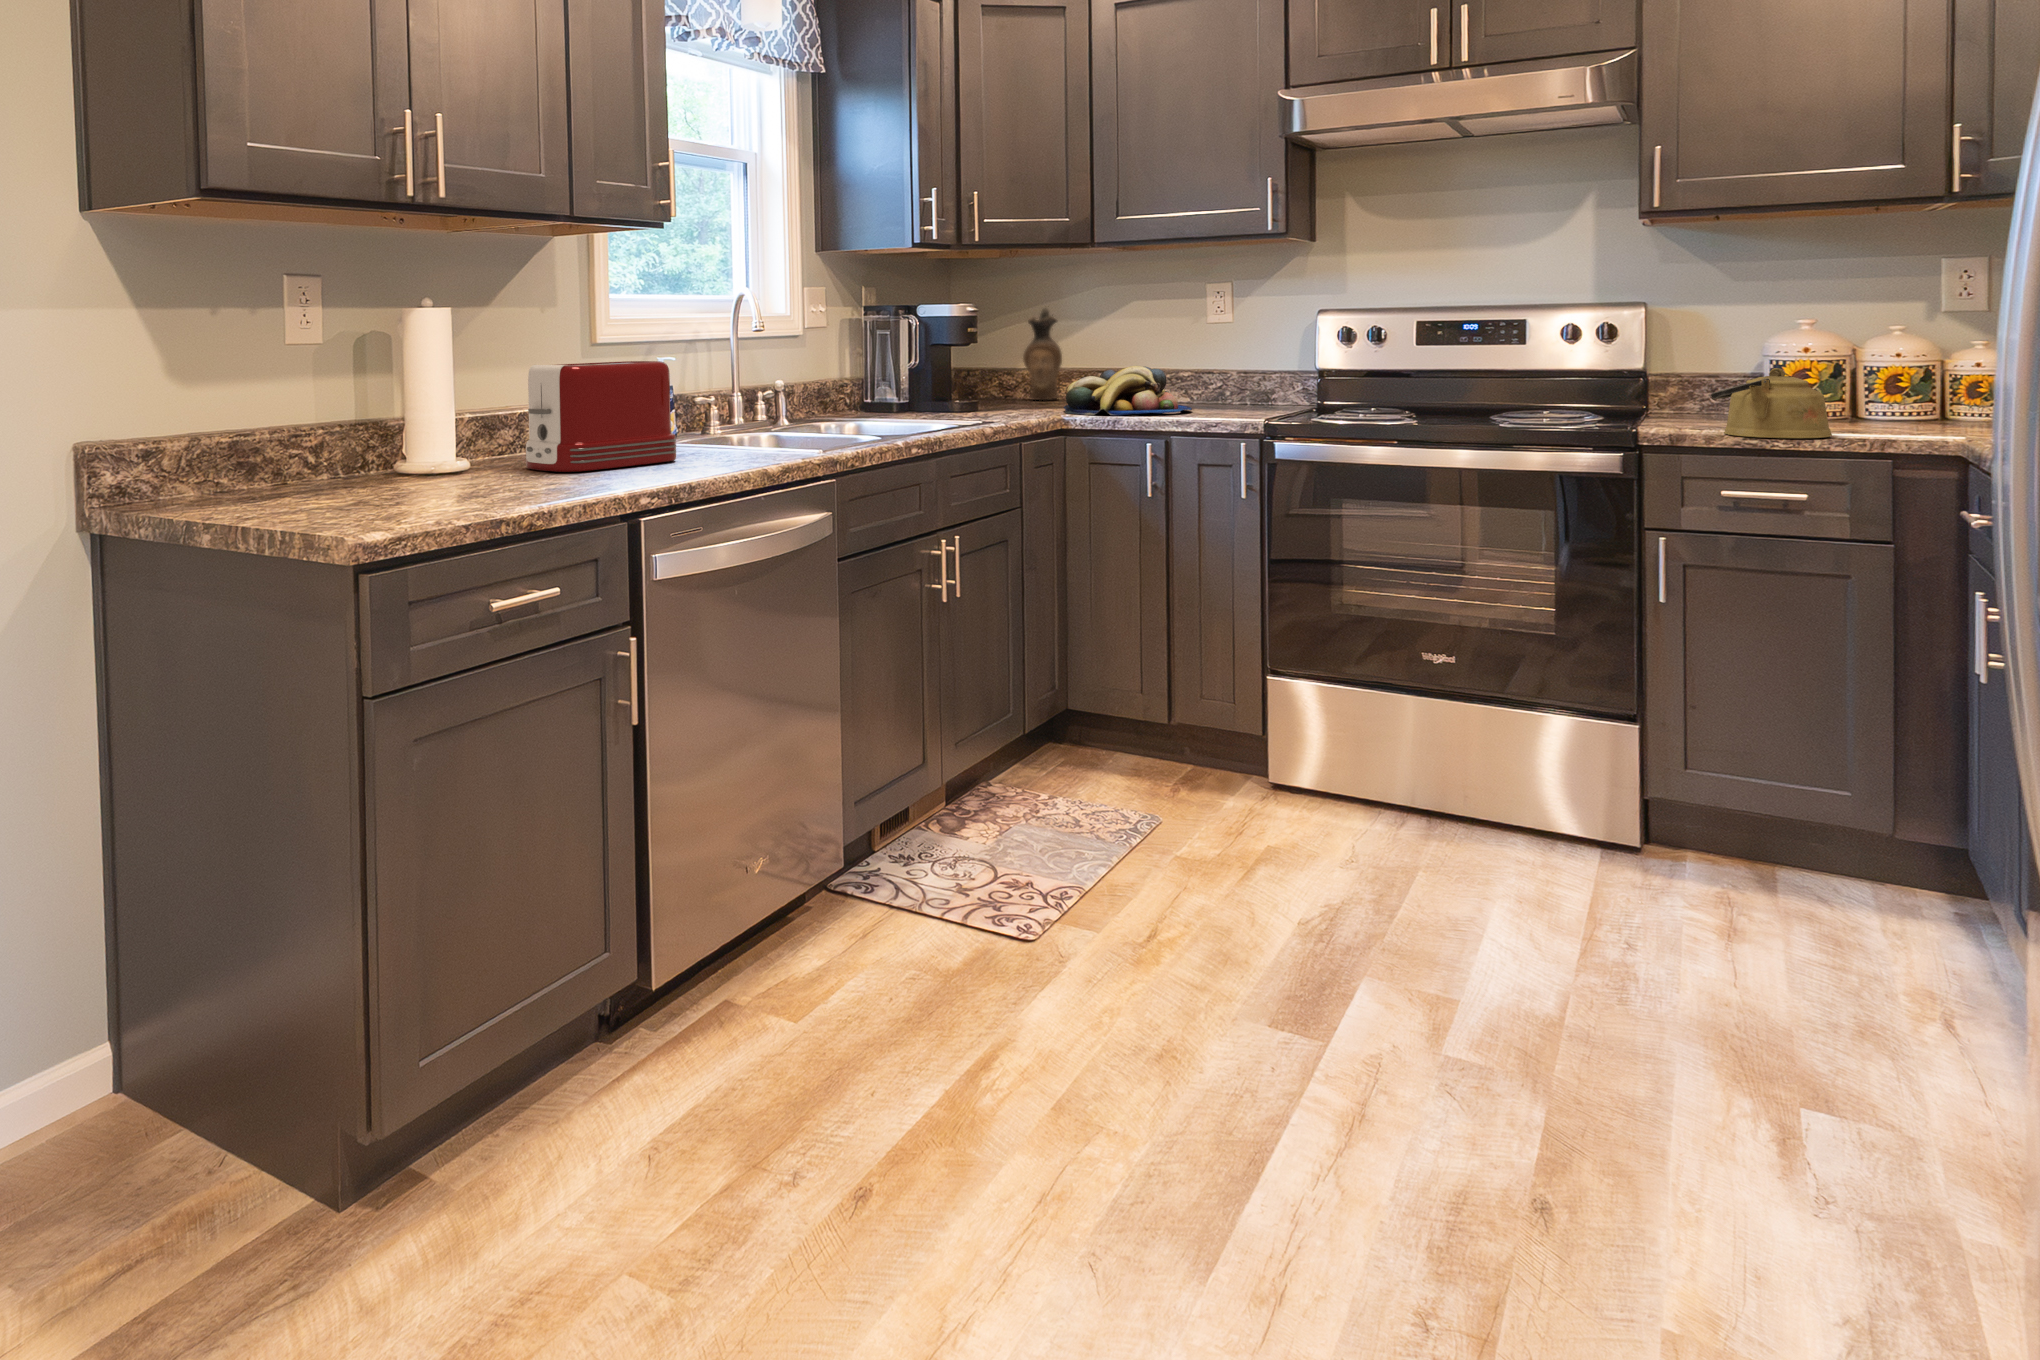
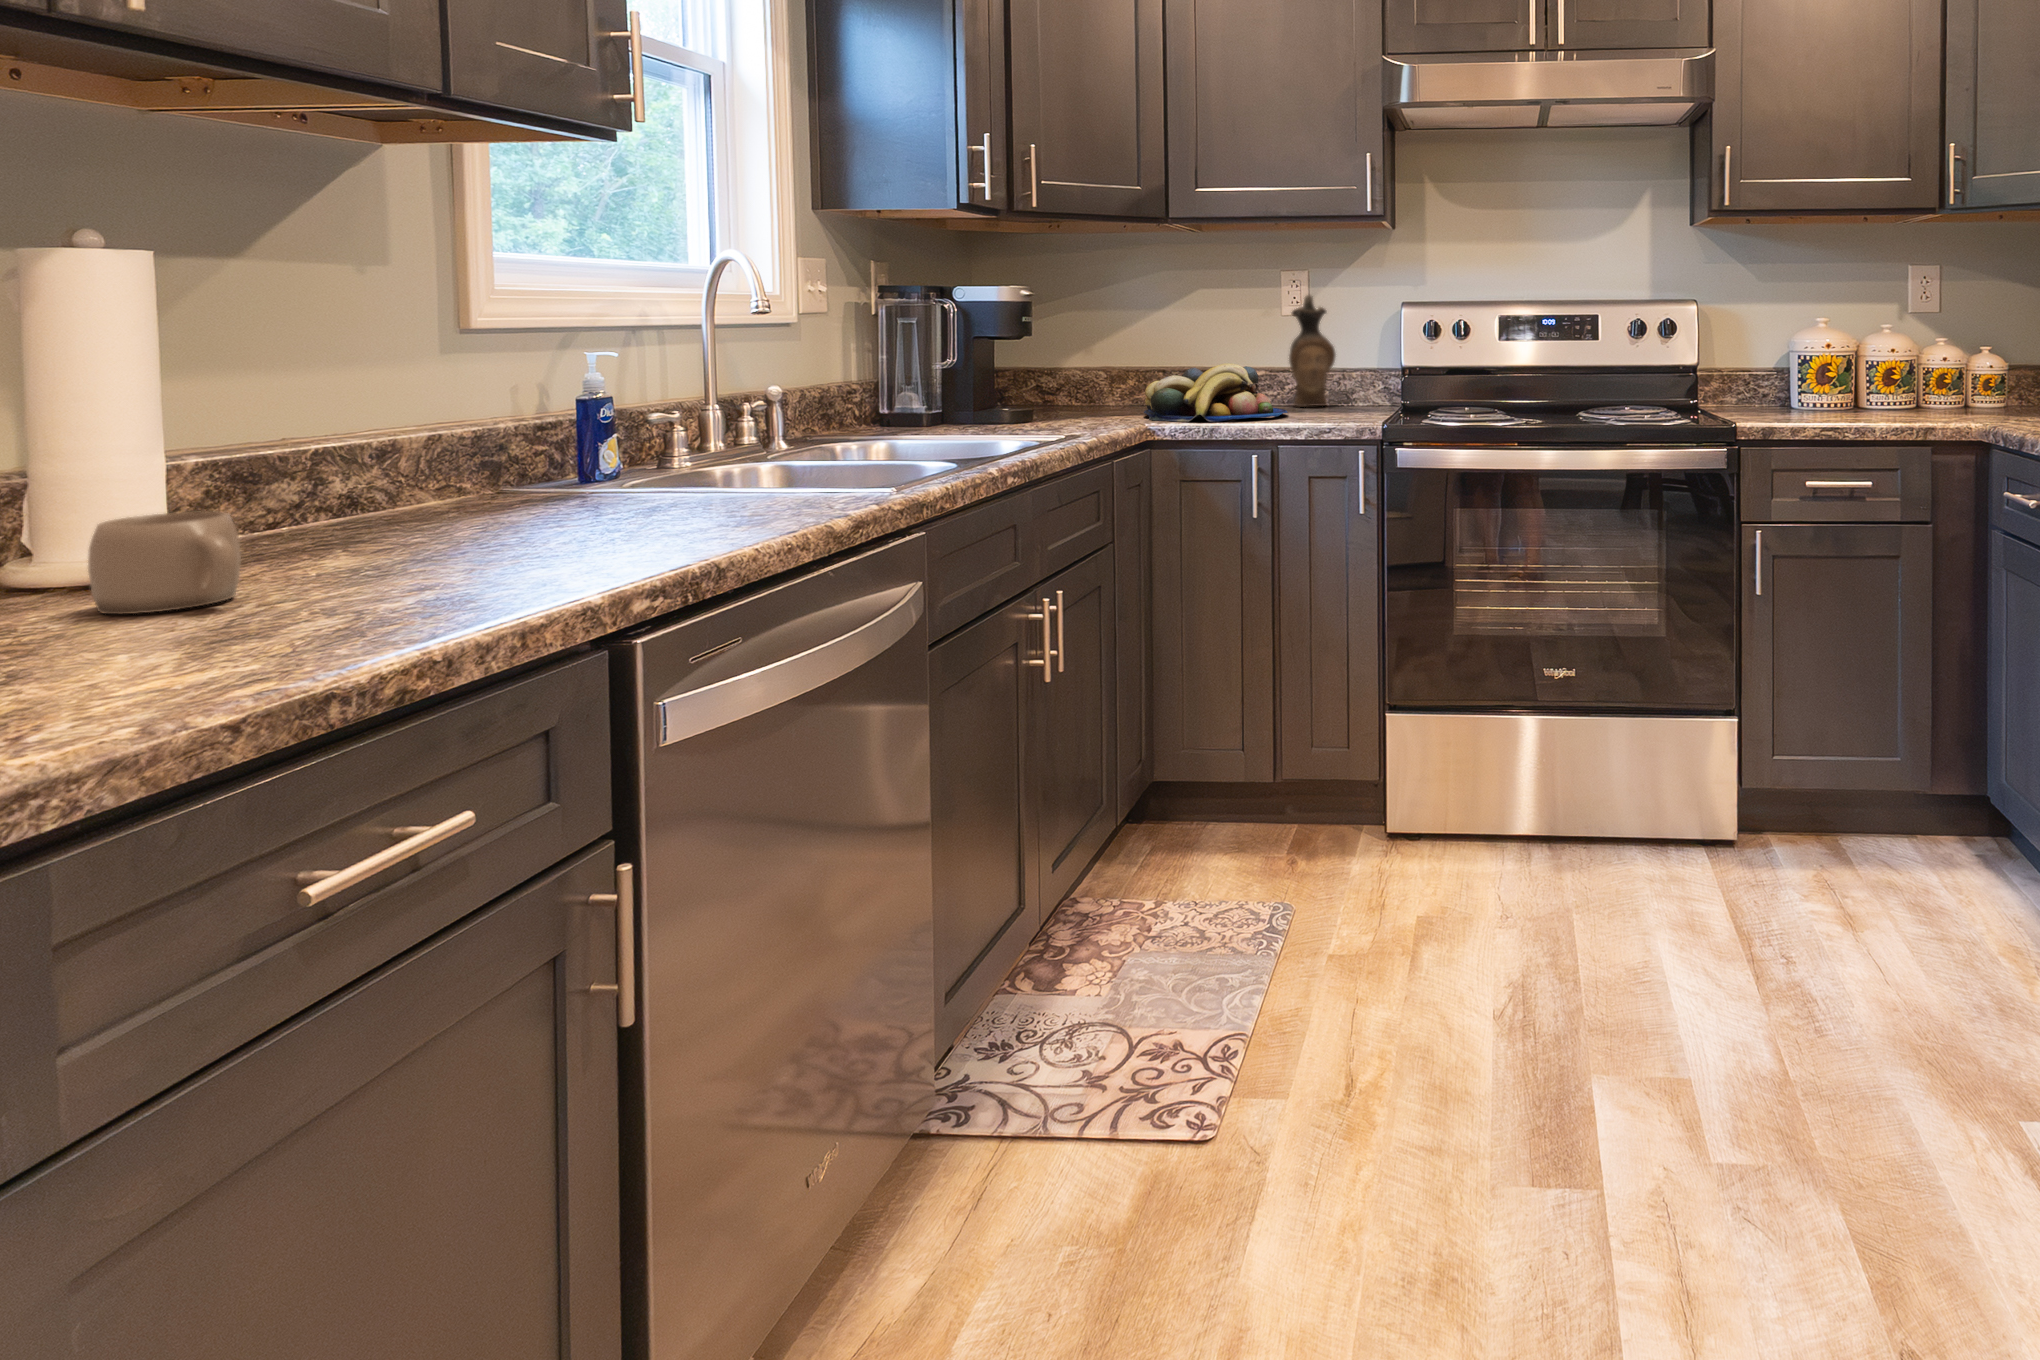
ceramic pitcher: present [1023,308,1062,400] -> present [1289,295,1335,407]
toaster: present [526,361,676,472] -> none [331,358,656,567]
kettle: present [1711,368,1832,438] -> none [1786,365,1876,431]
mug: none [437,436,489,481] -> present [88,511,241,614]

